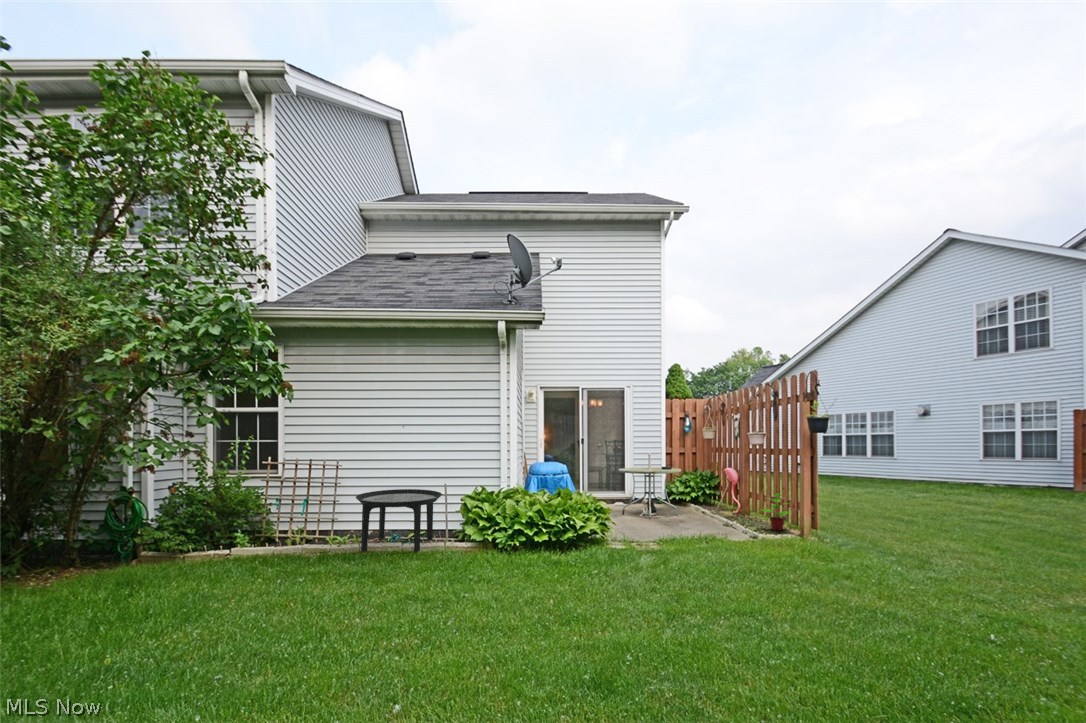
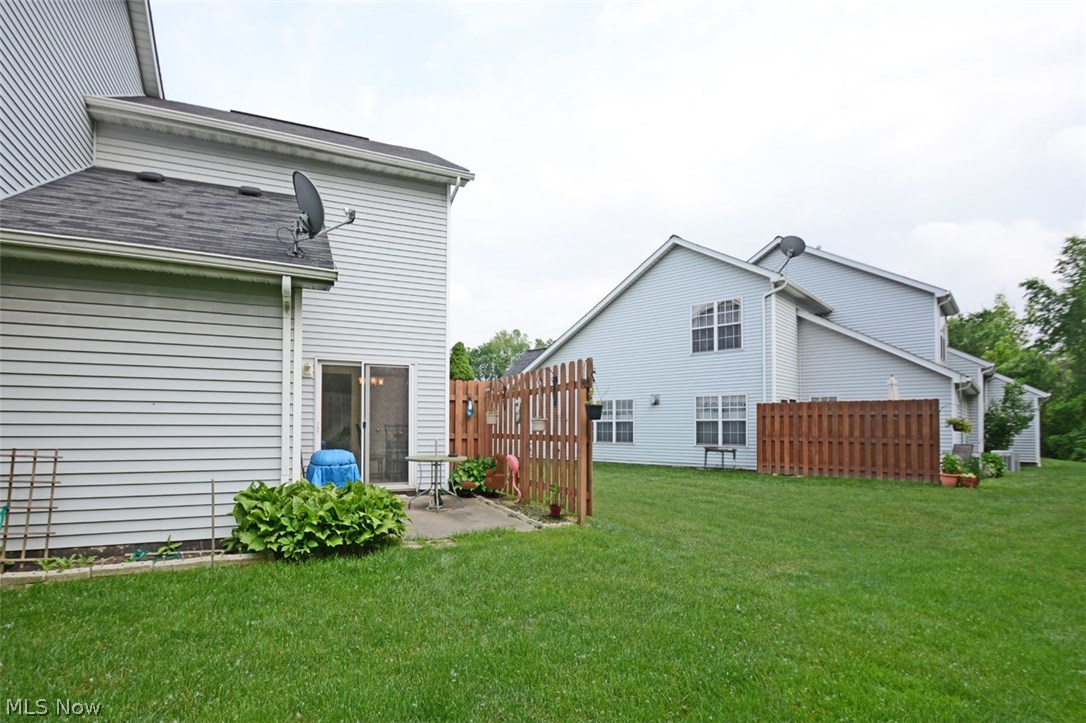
lounge chair: none [673,465,726,512] -> present [457,453,506,498]
round table: present [356,489,442,552] -> present [704,447,737,469]

